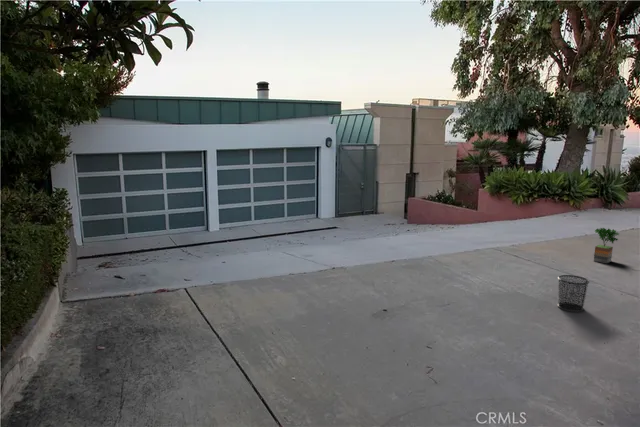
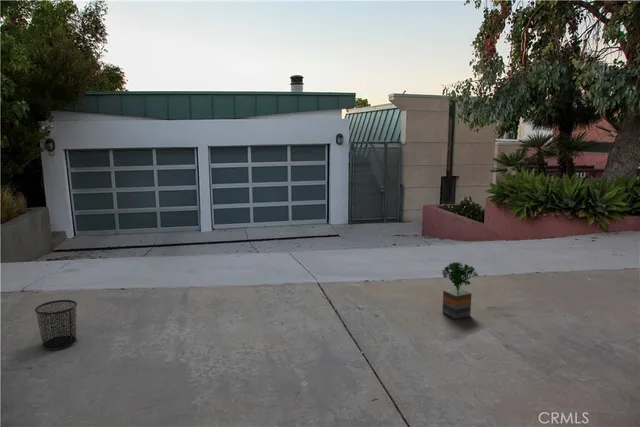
waste bin: present [558,275,589,312] -> present [35,300,77,350]

